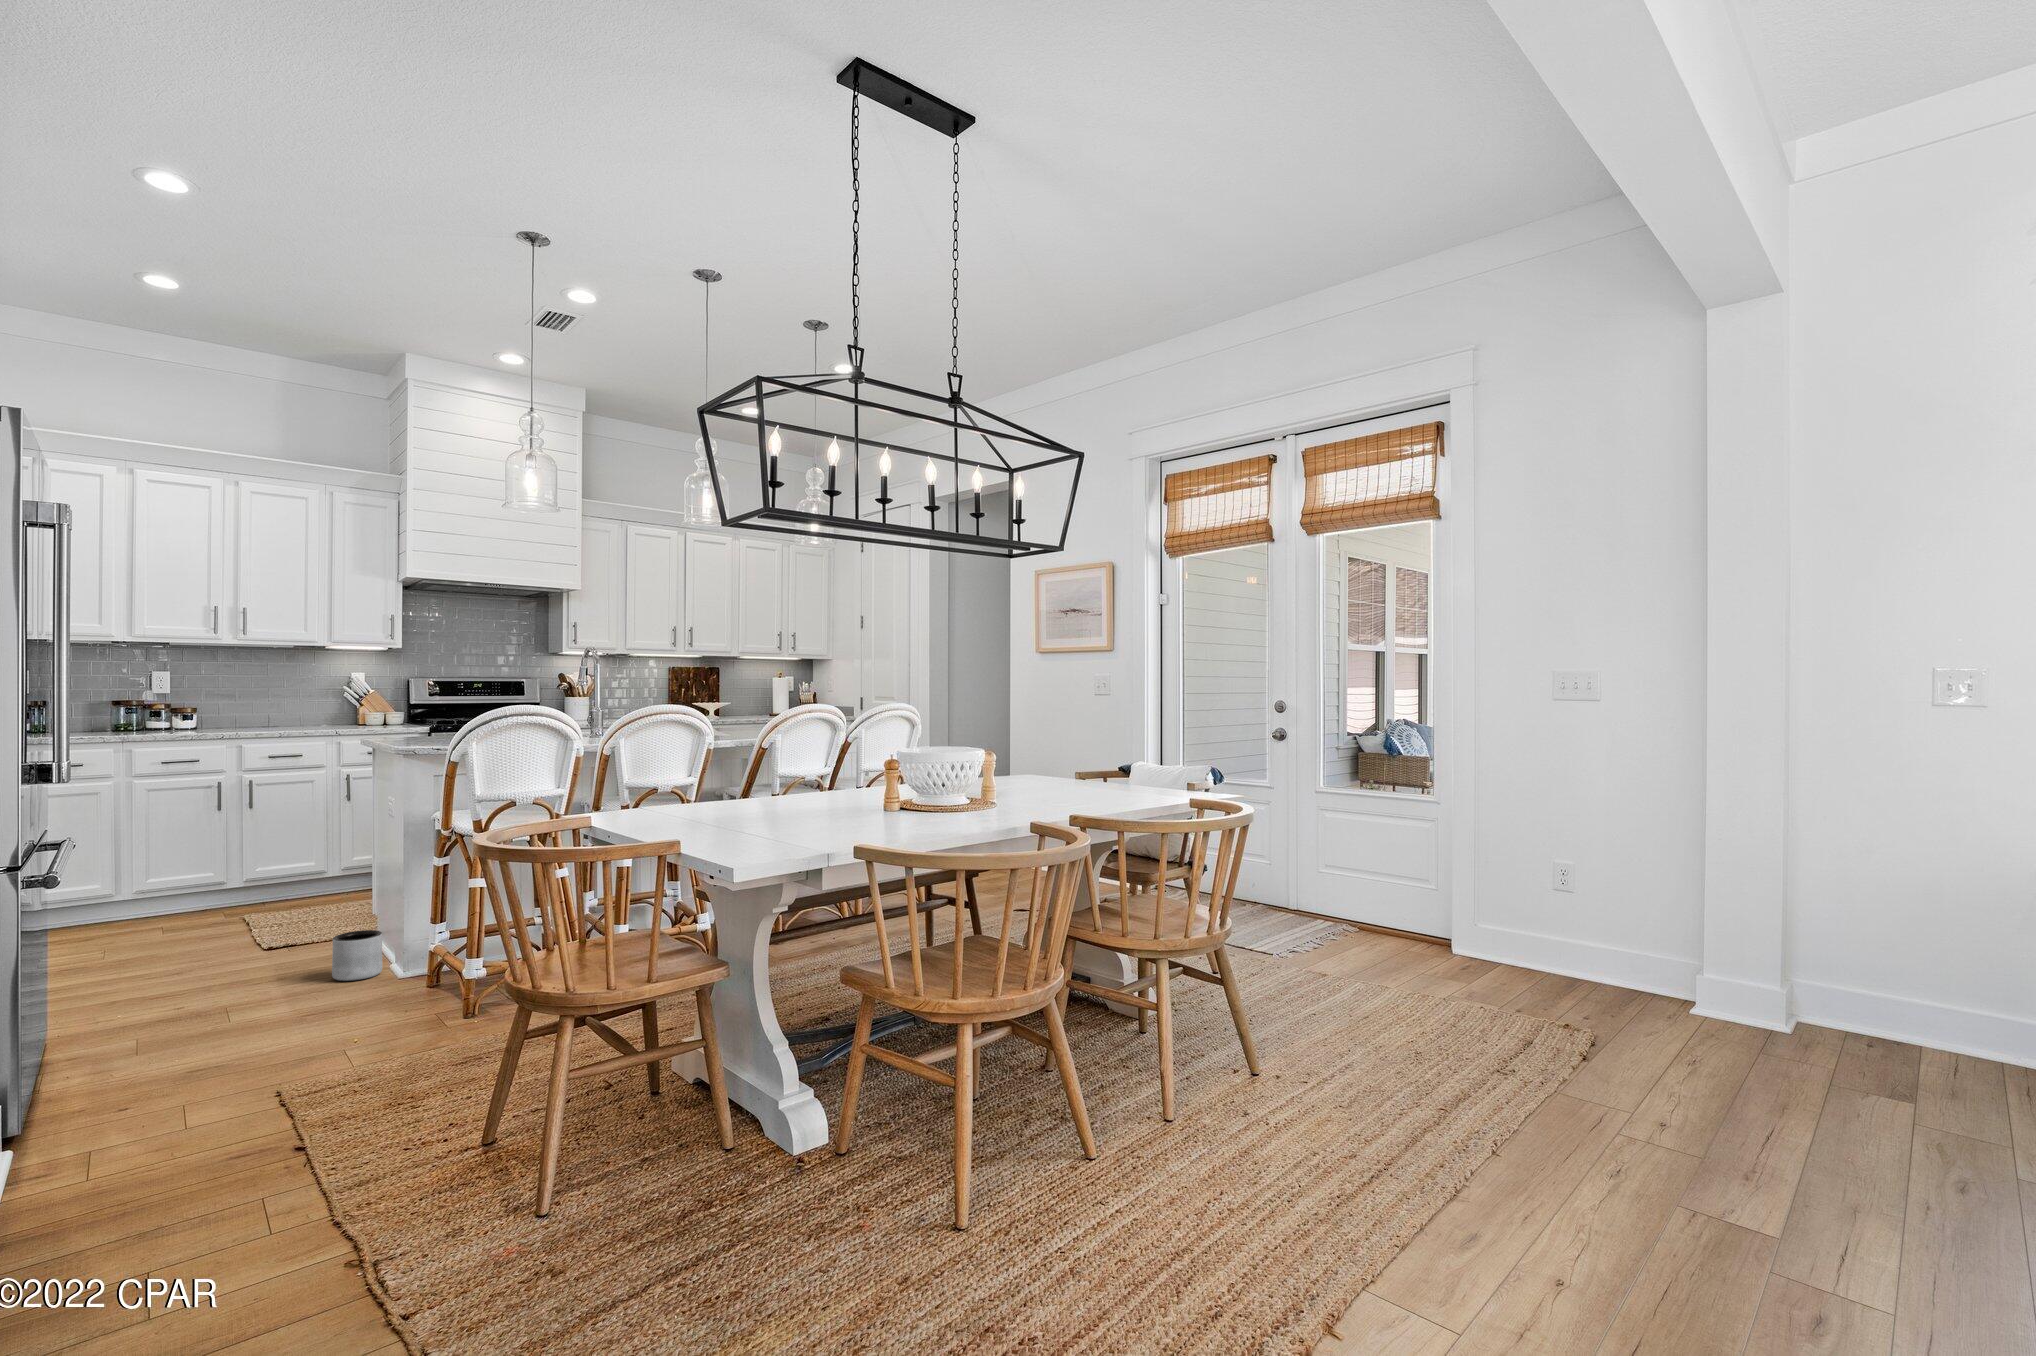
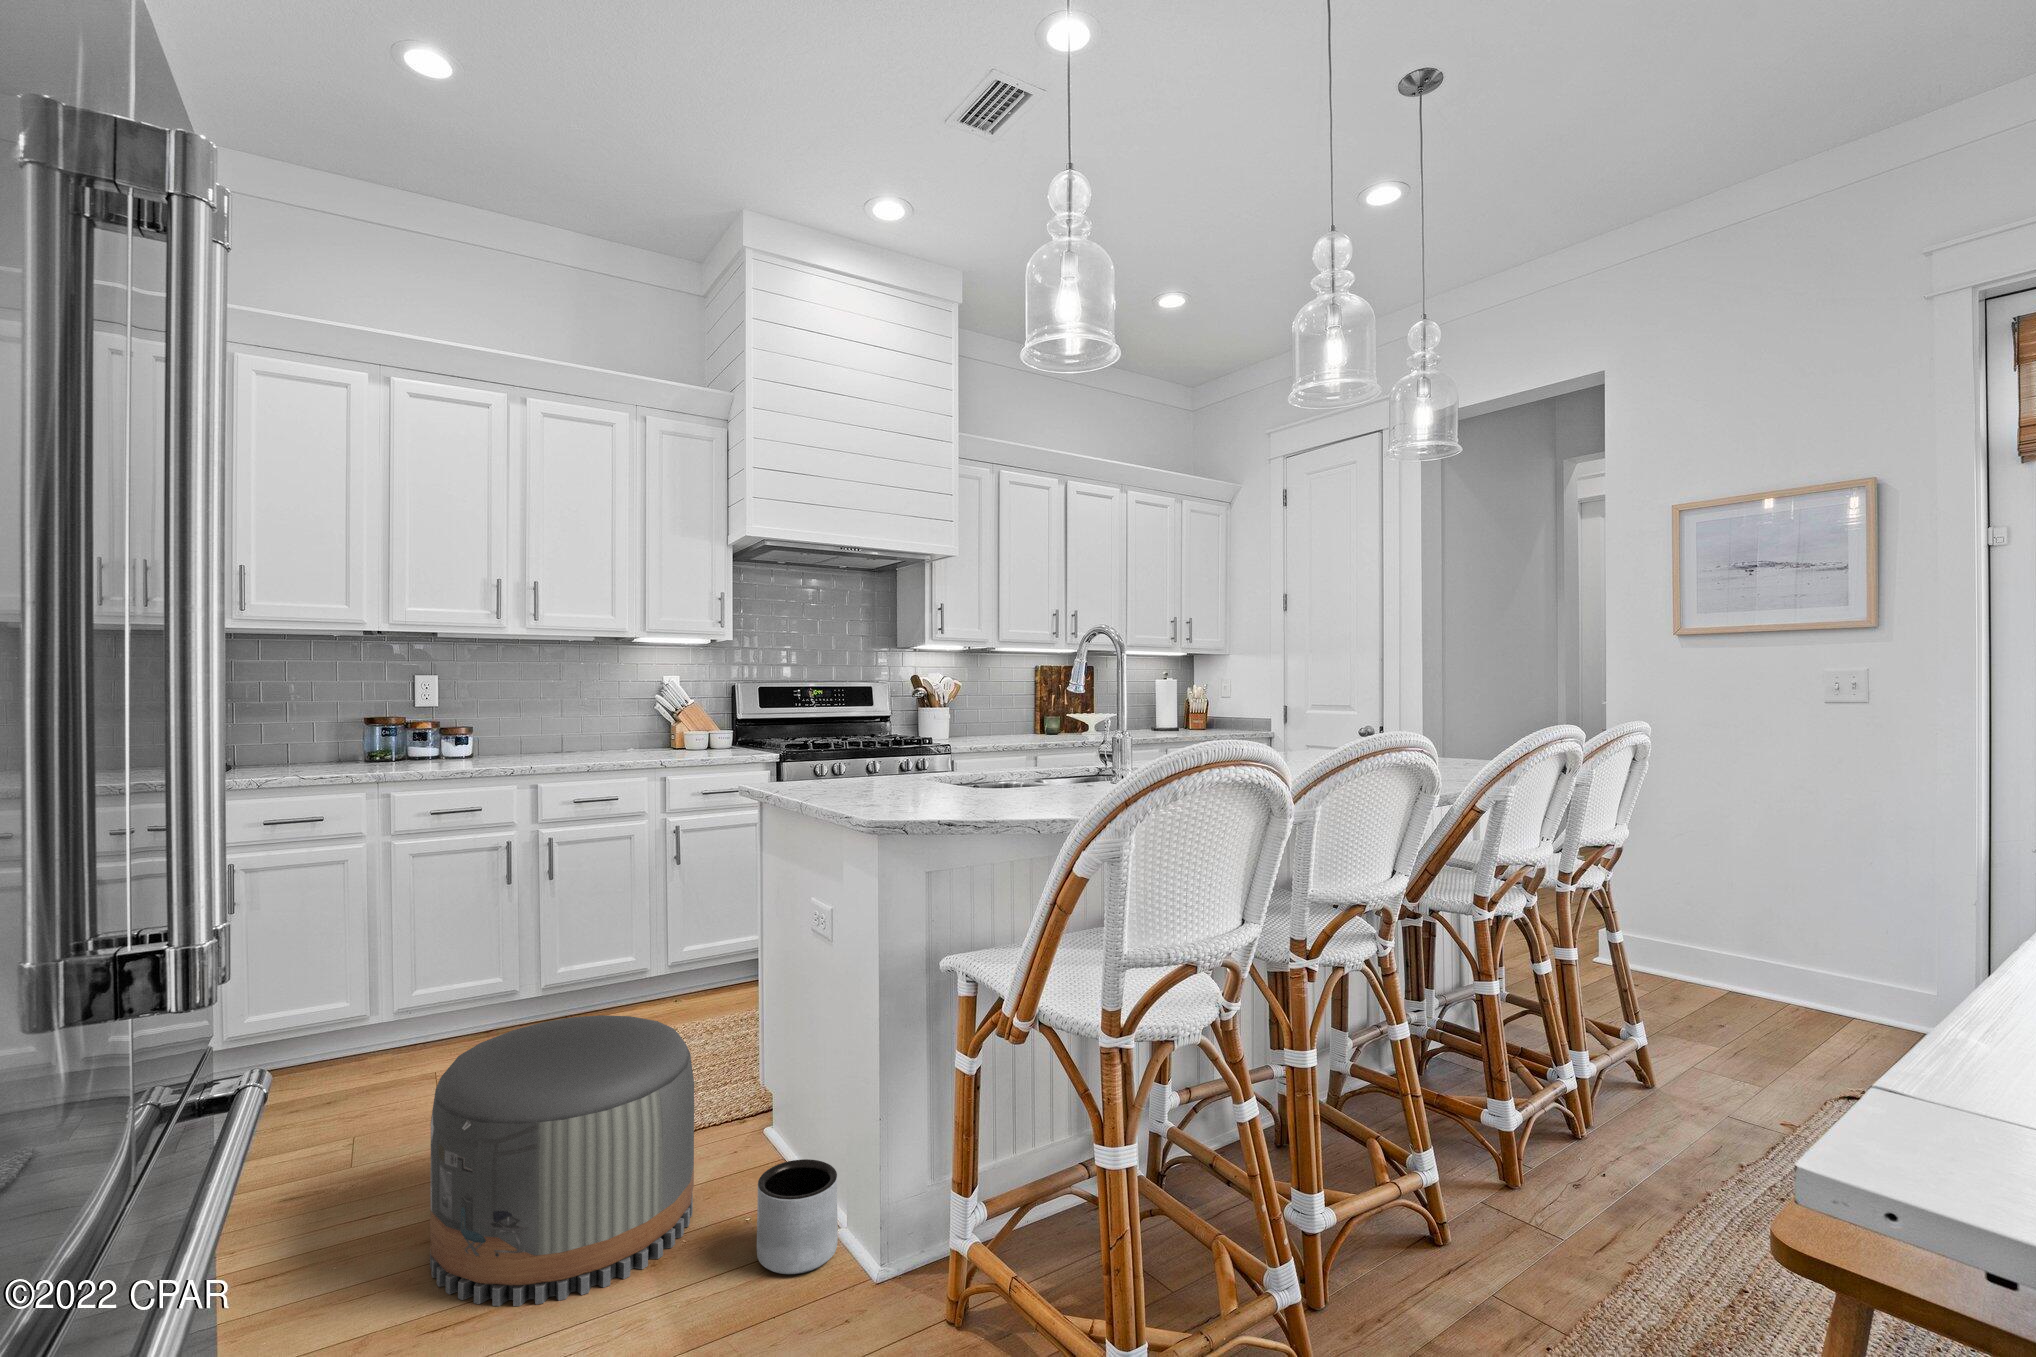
pouf: none [140,863,308,995] -> present [430,1015,694,1306]

